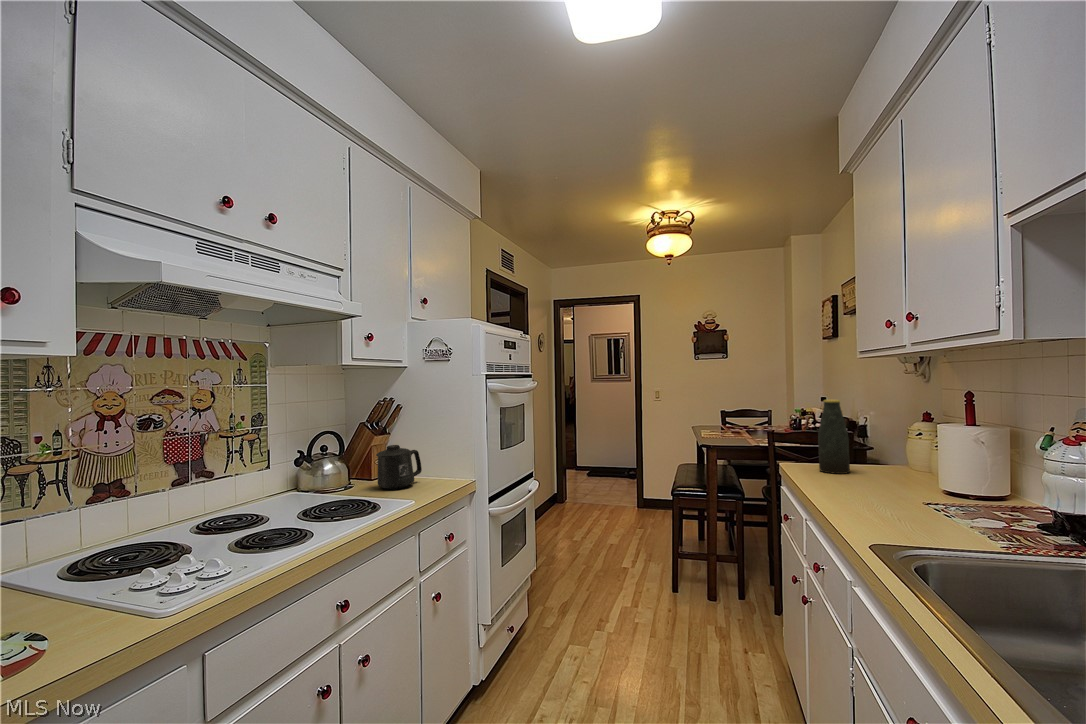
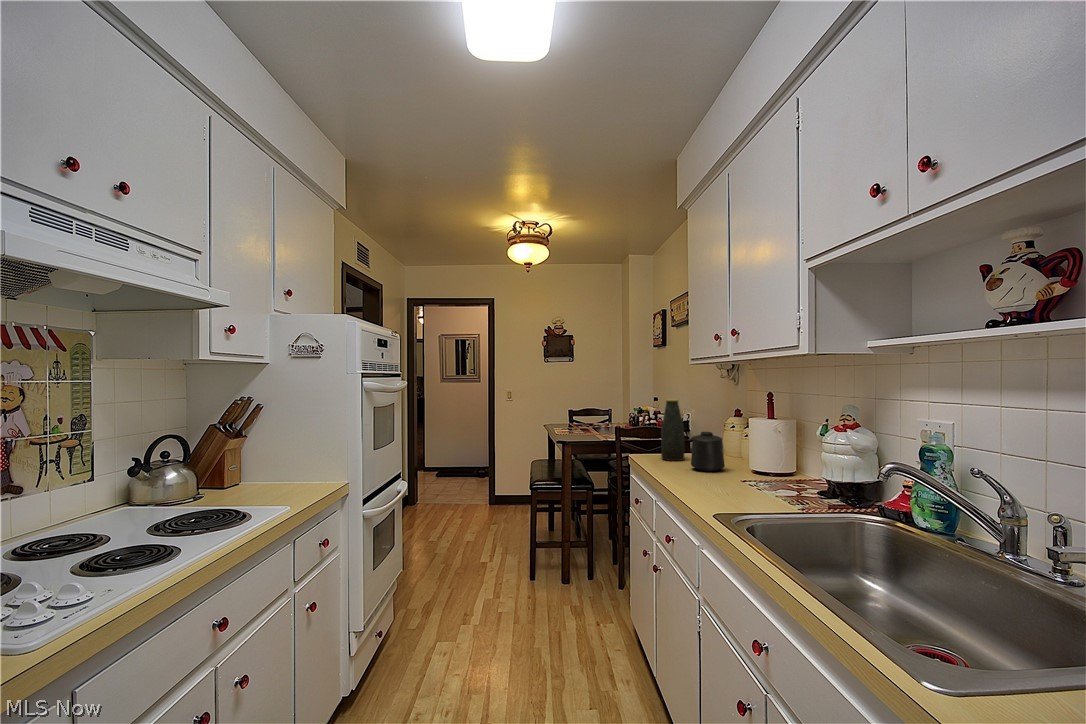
mug: present [376,445,422,489] -> present [691,432,725,471]

